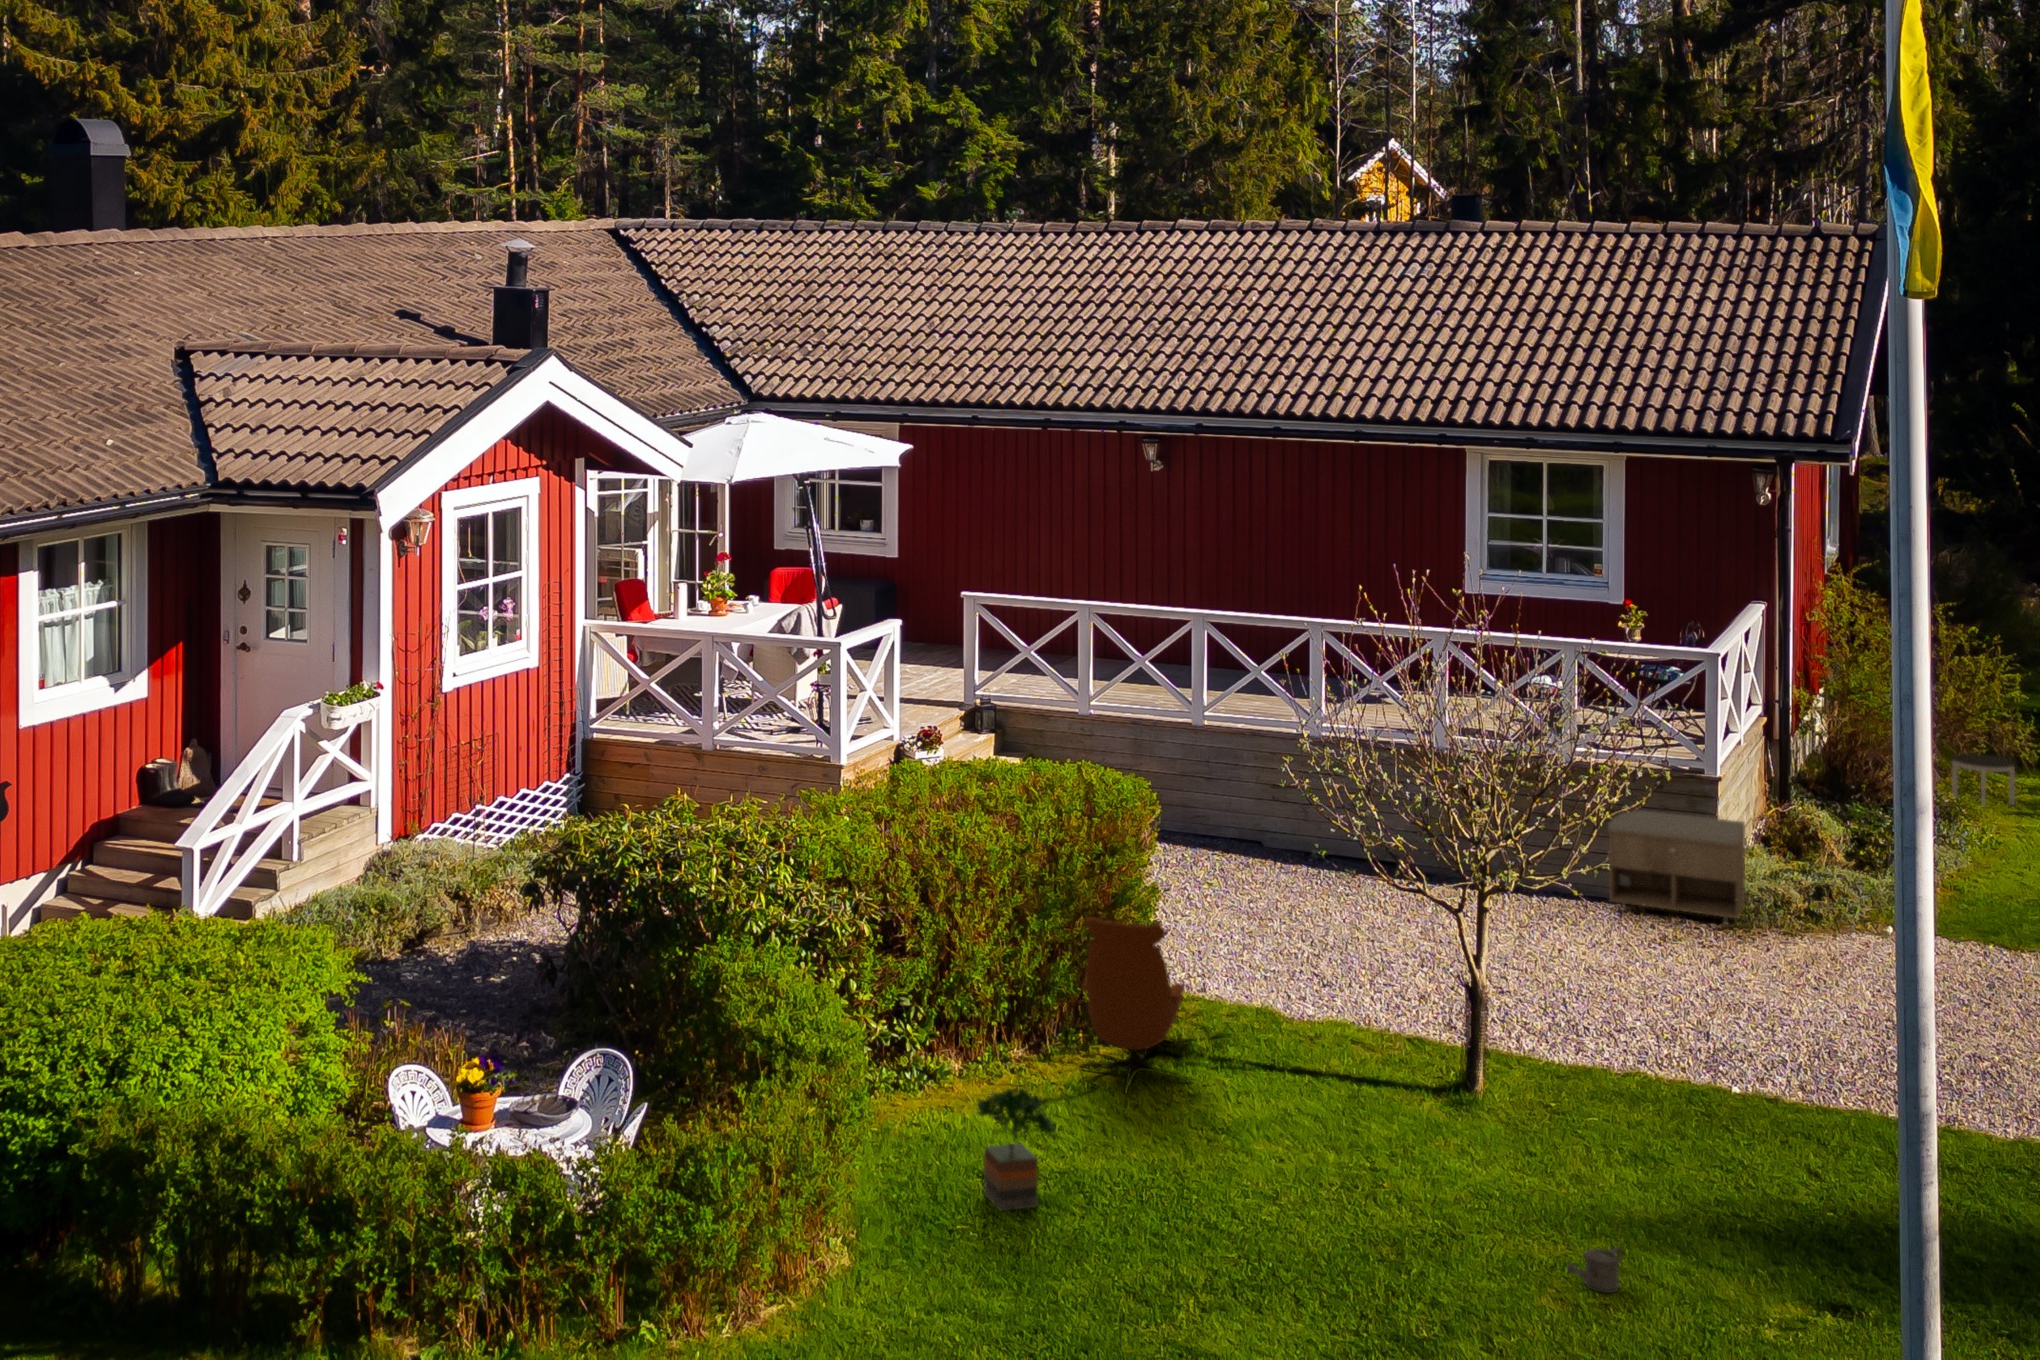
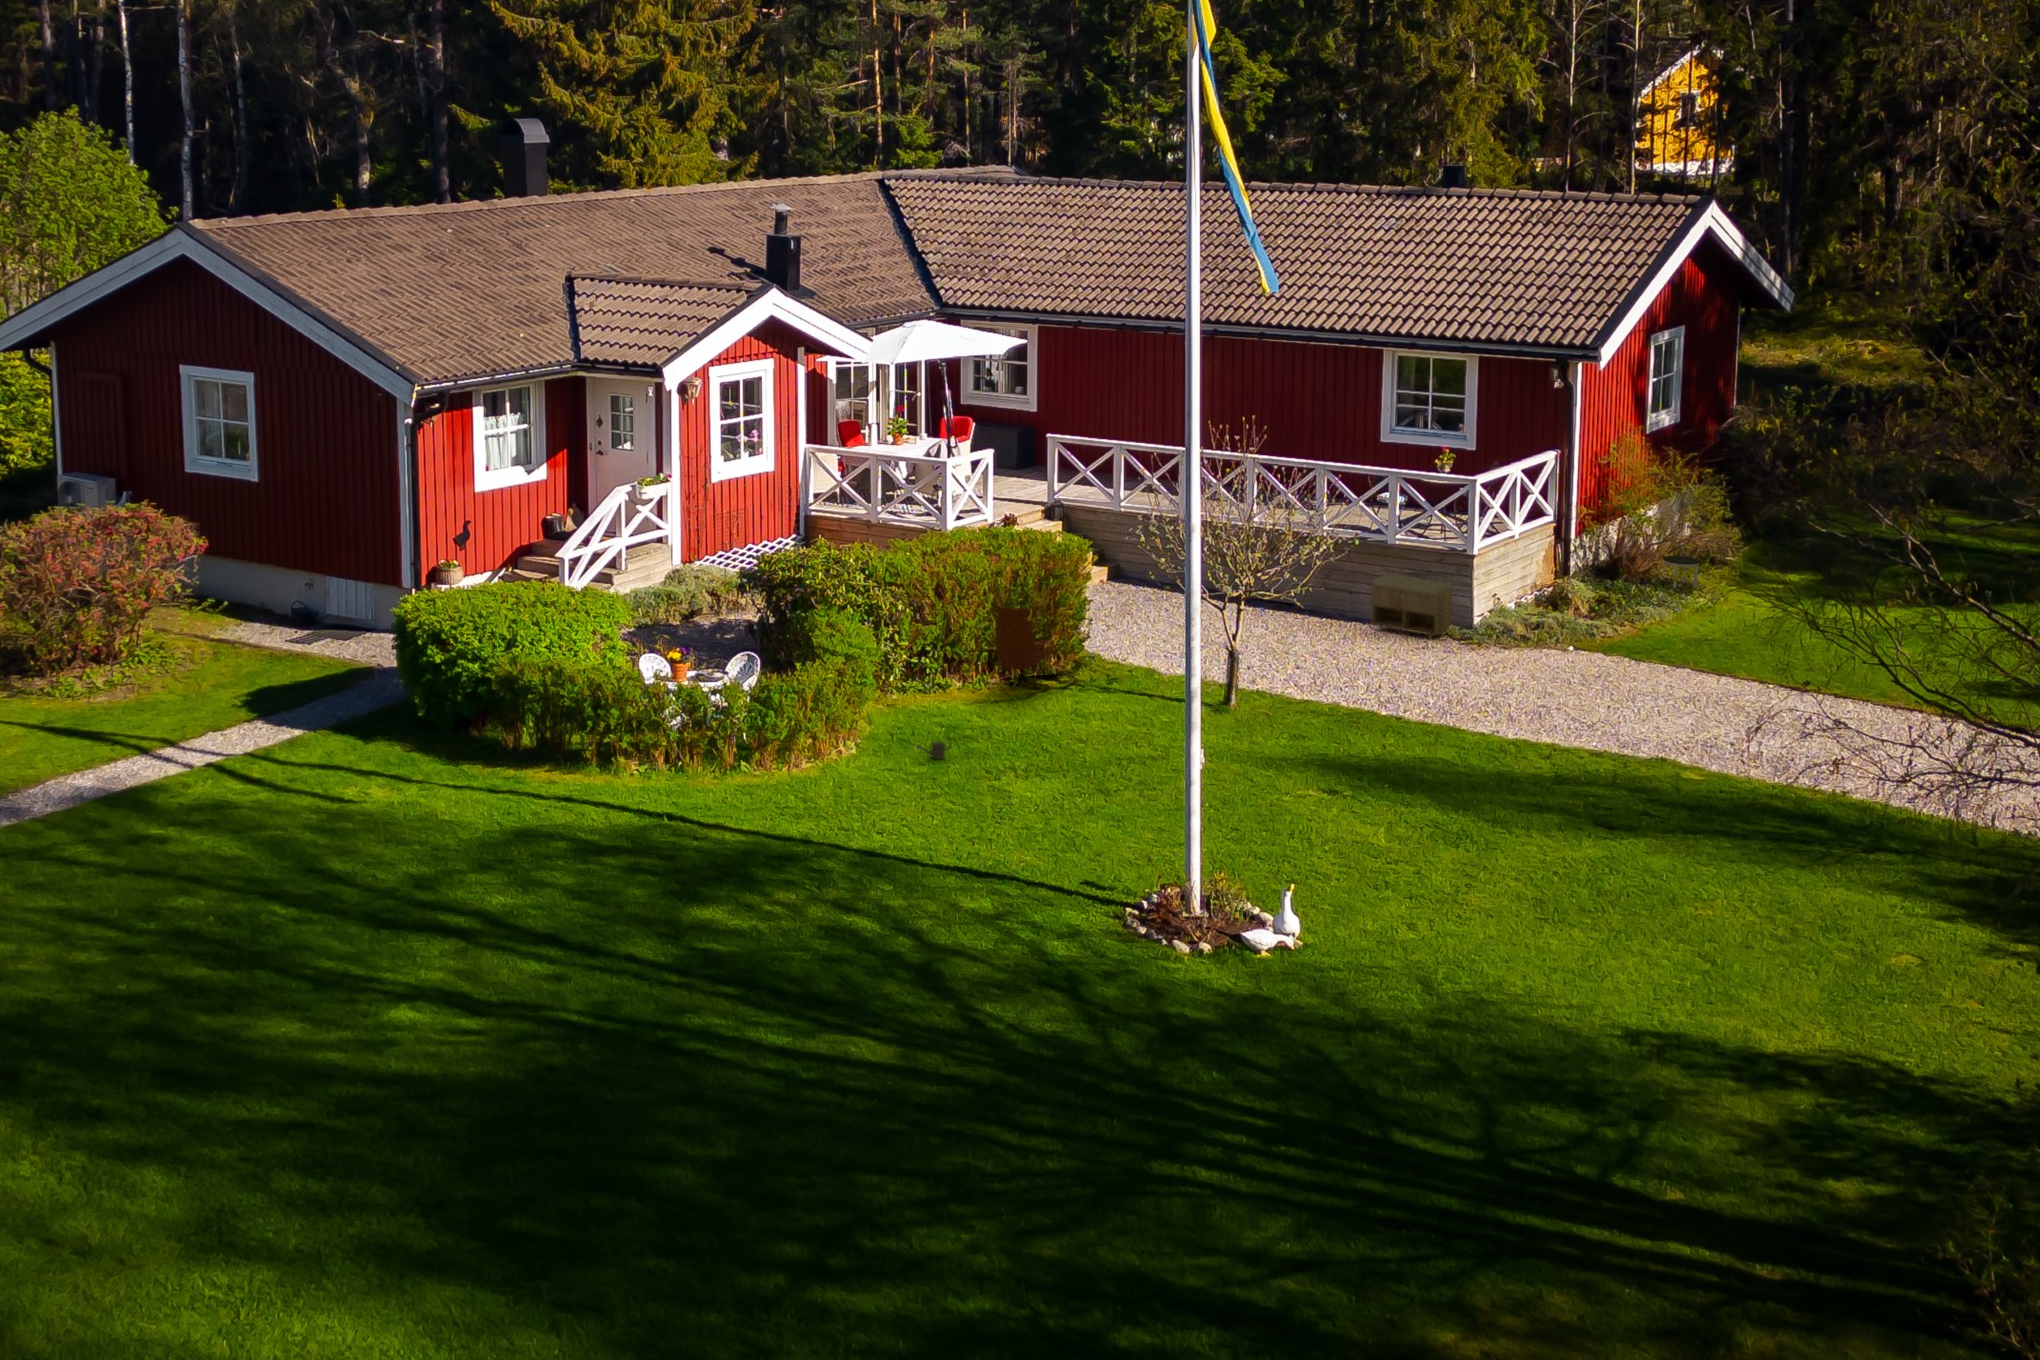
potted tree: present [976,1088,1055,1211] -> none [901,672,937,726]
watering can: present [1567,1247,1622,1293] -> present [917,742,947,759]

